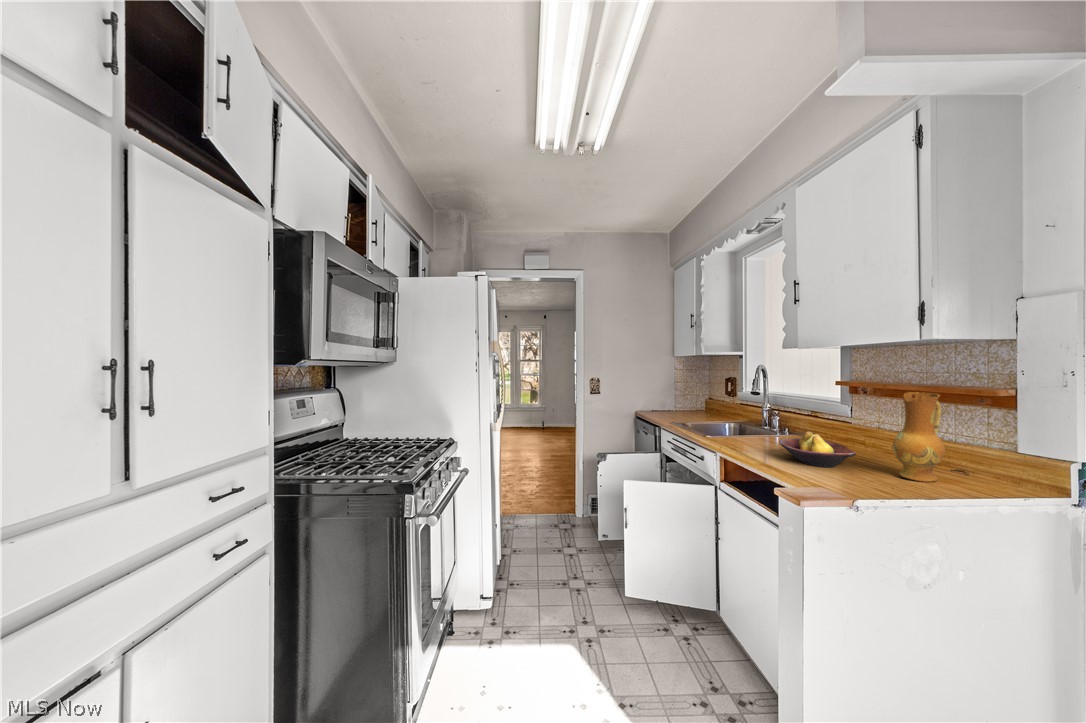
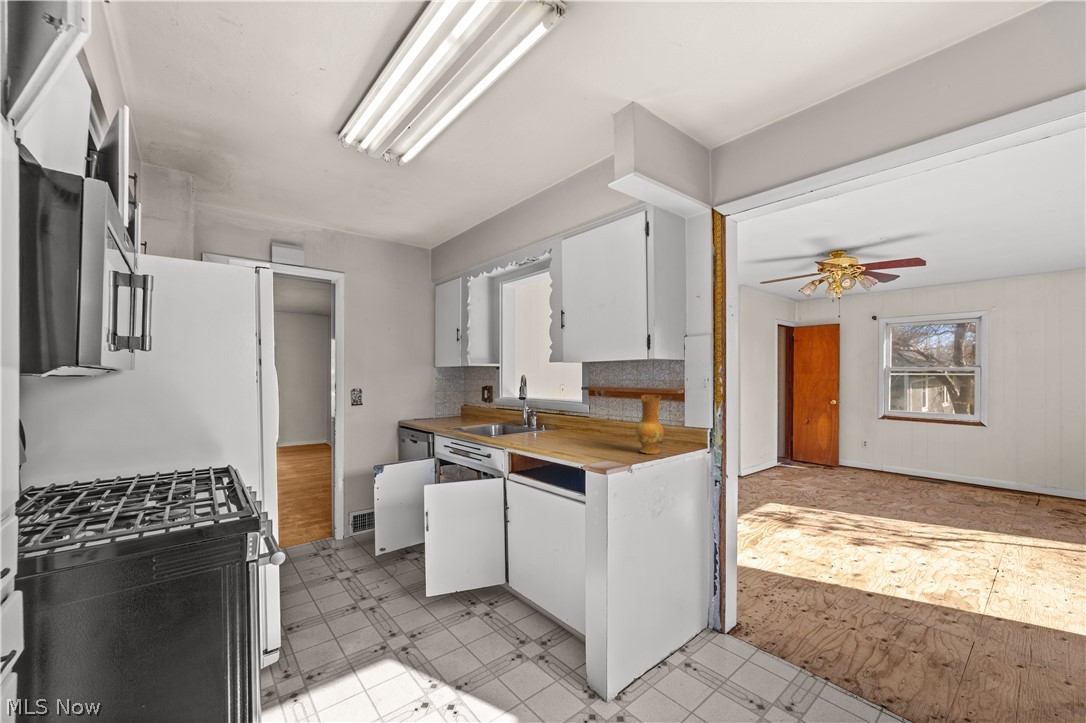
fruit bowl: present [779,431,856,468] -> none [556,427,611,452]

